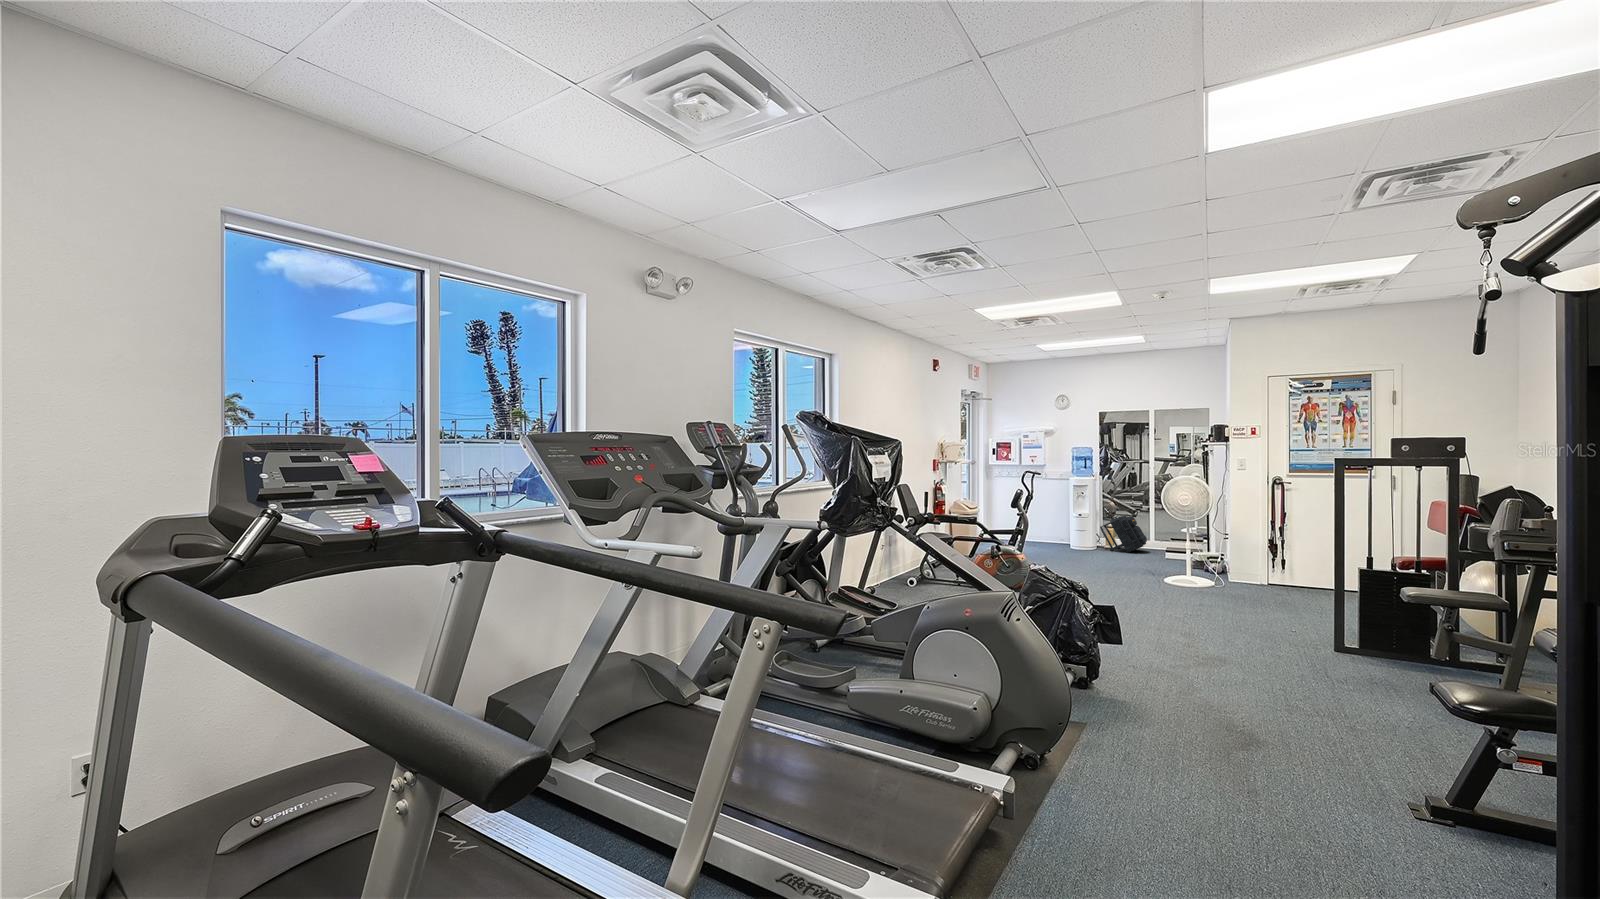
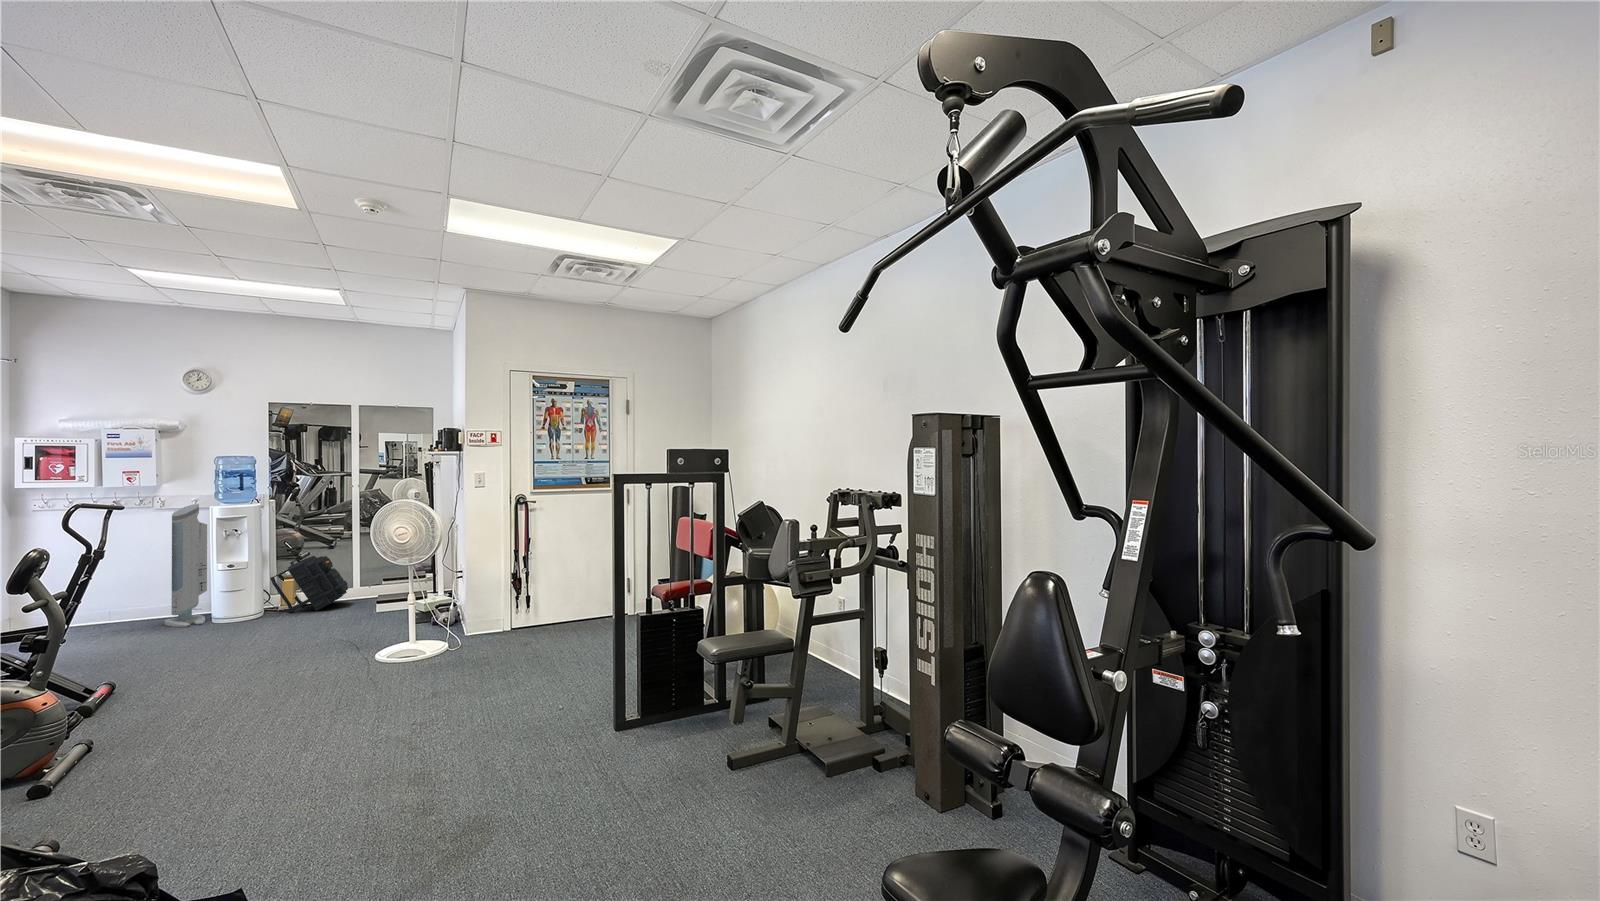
air purifier: none [1048,477,1067,549] -> present [165,504,207,627]

